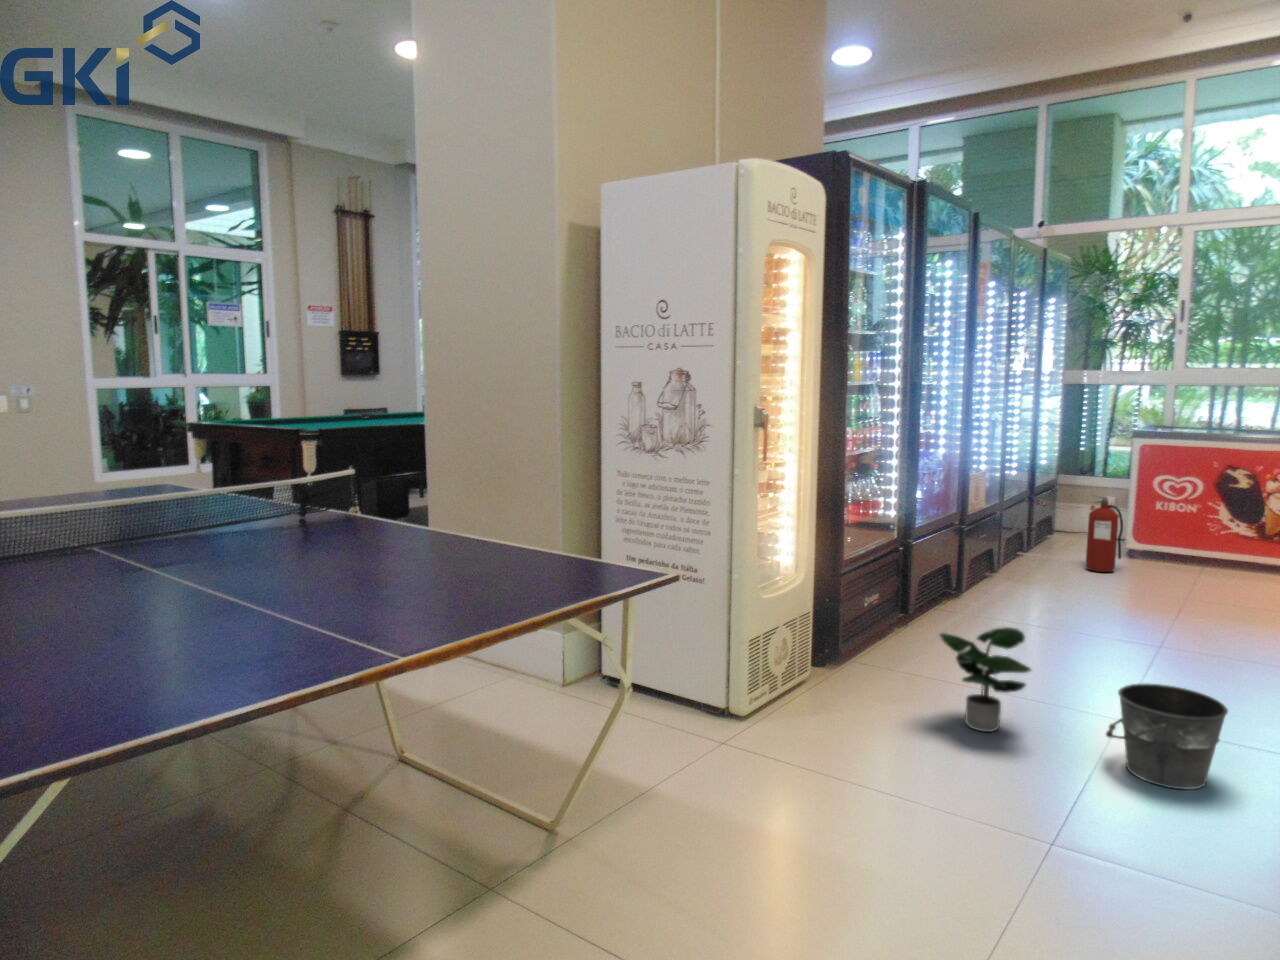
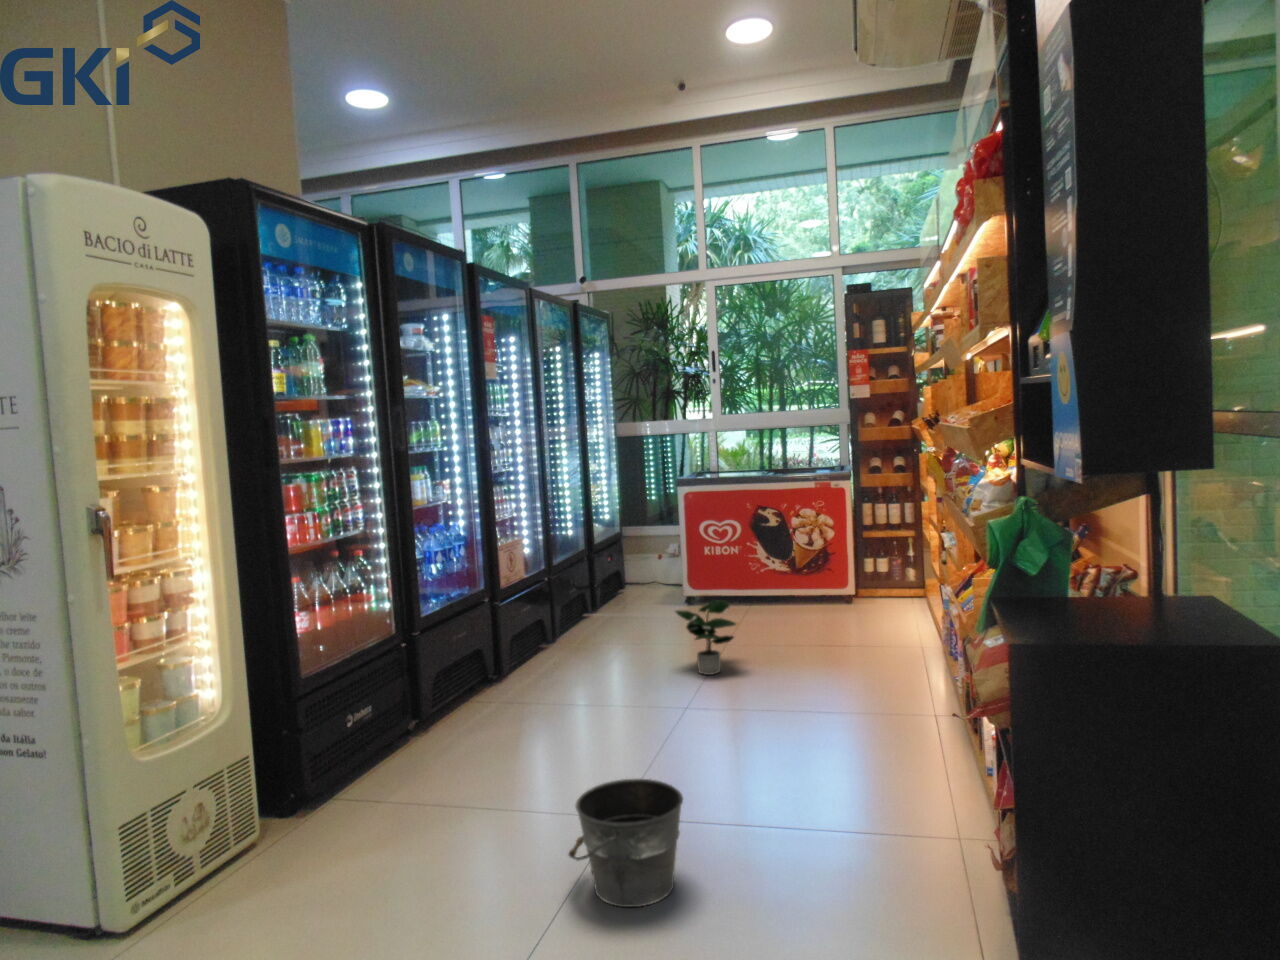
fire extinguisher: present [1086,495,1123,572] -> none [638,548,673,627]
potted plant: present [940,627,1031,732] -> present [675,600,736,675]

